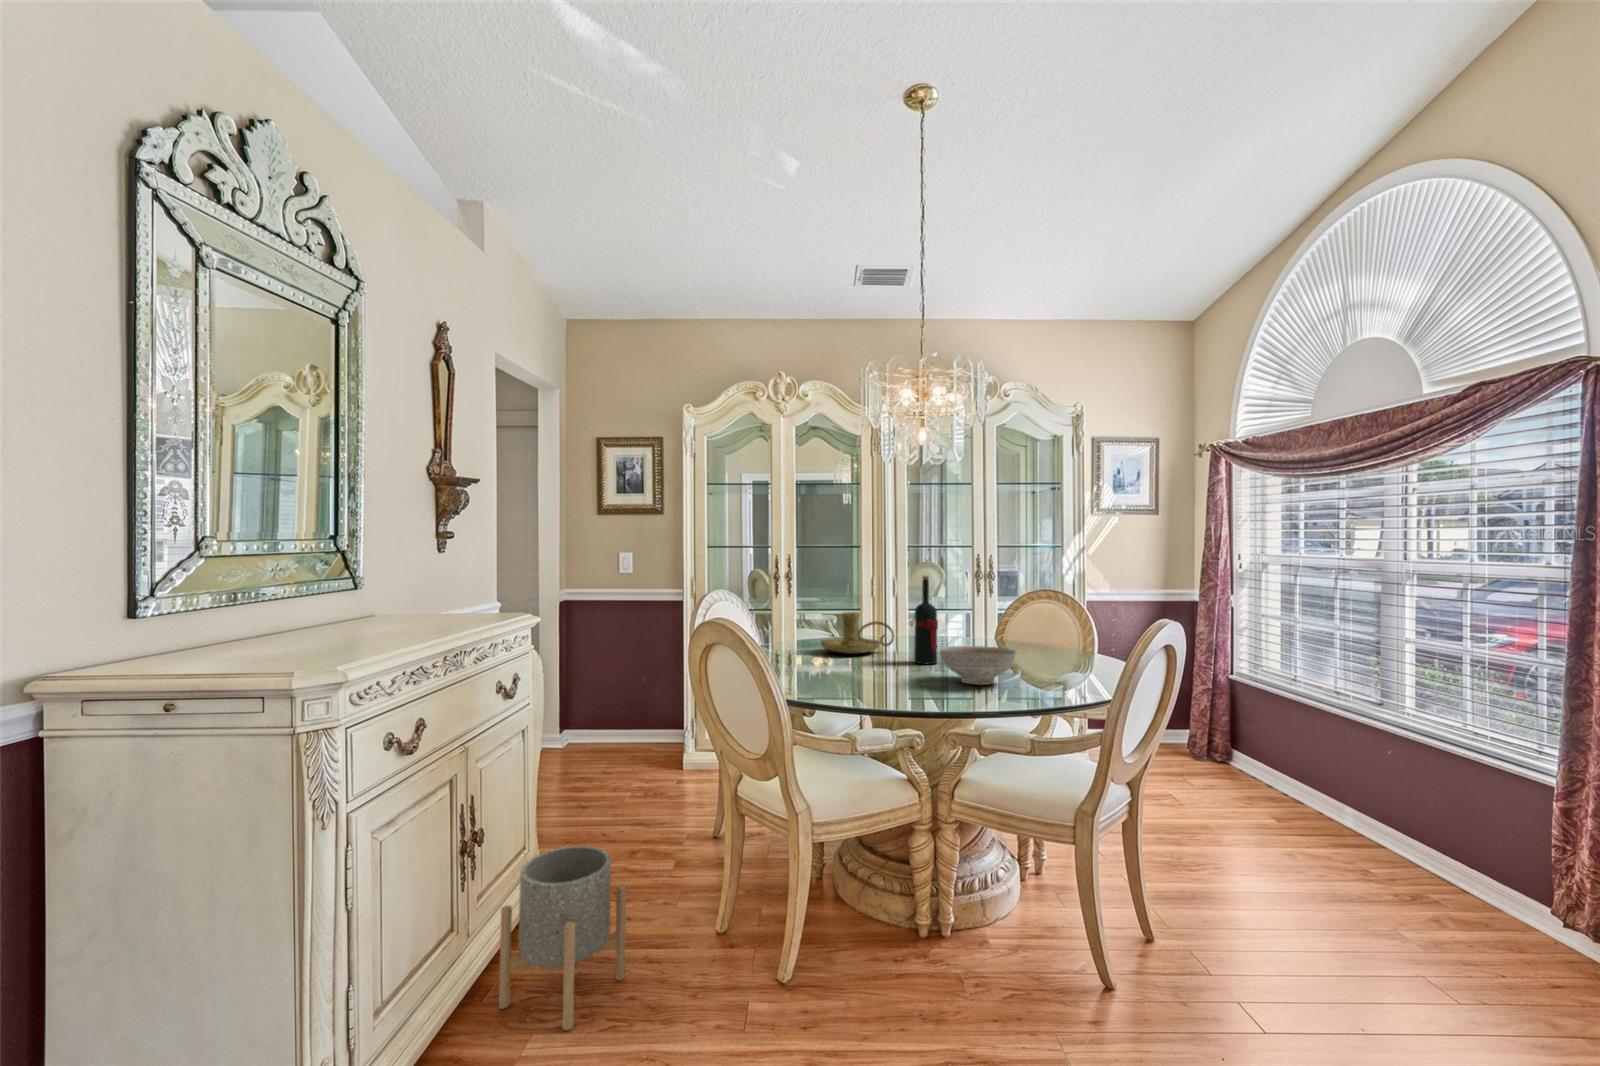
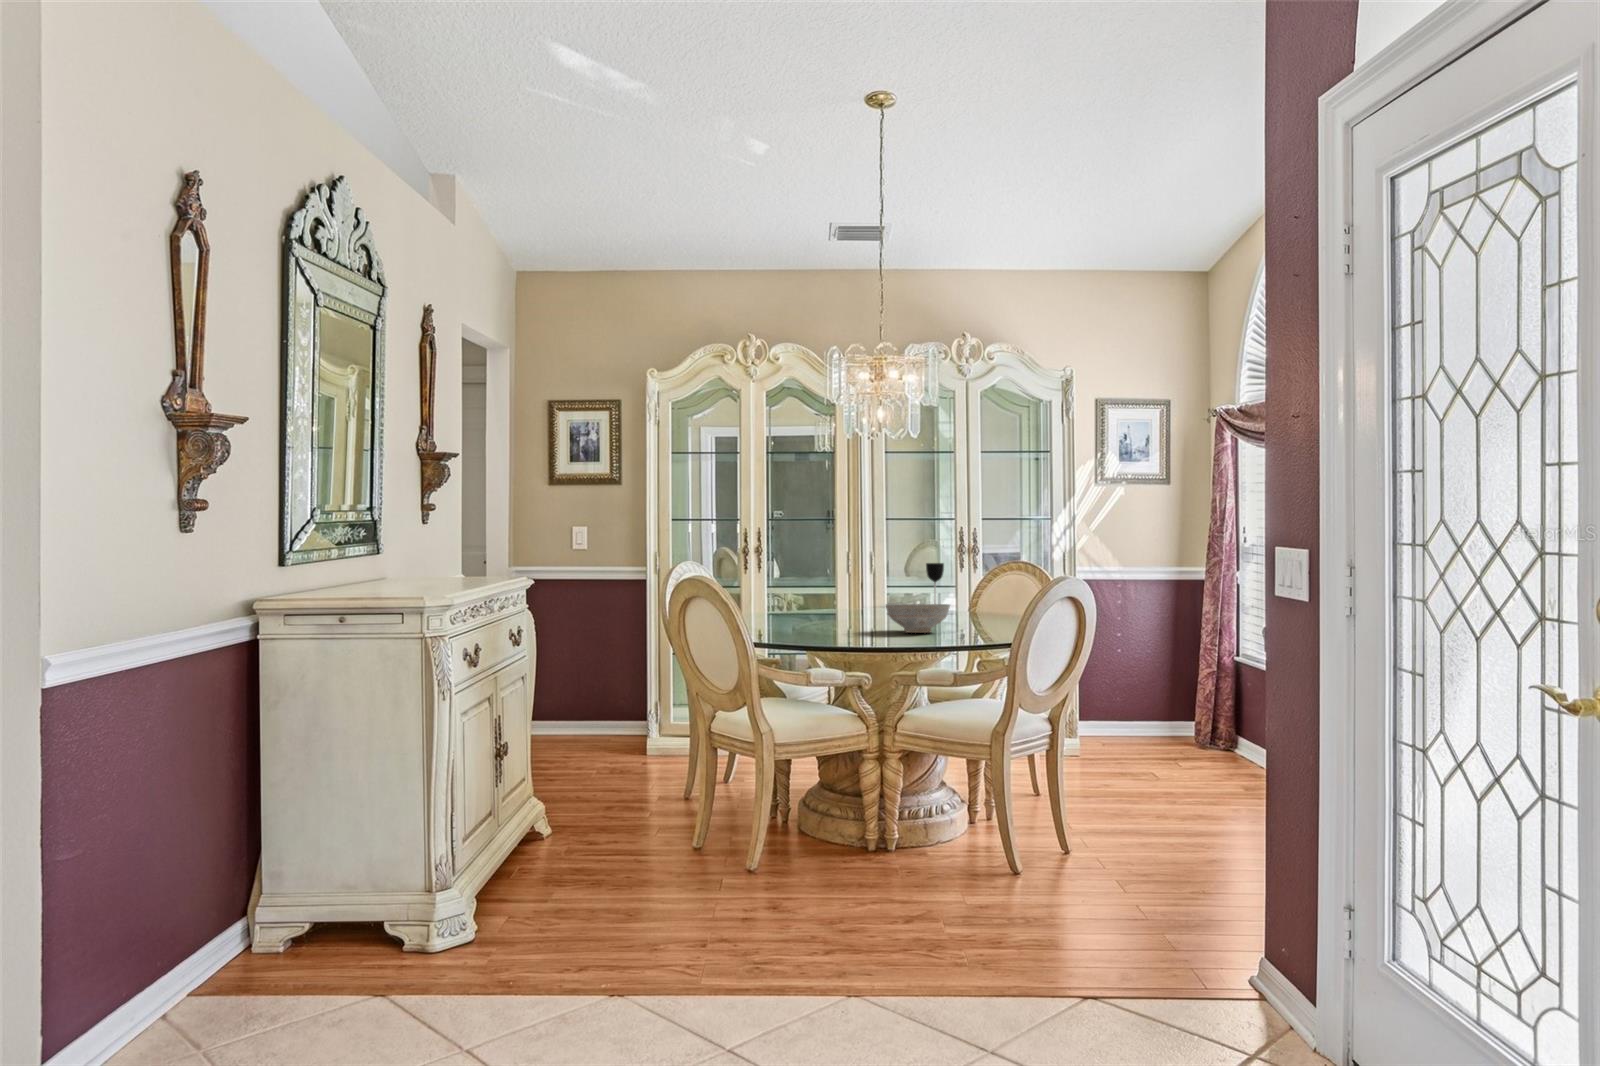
wine bottle: present [914,576,938,664] -> none [873,544,894,625]
wine glass: none [947,589,966,632] -> present [926,563,944,604]
candle holder: present [821,612,894,654] -> none [789,581,860,620]
planter: present [499,846,626,1030] -> none [523,767,620,889]

